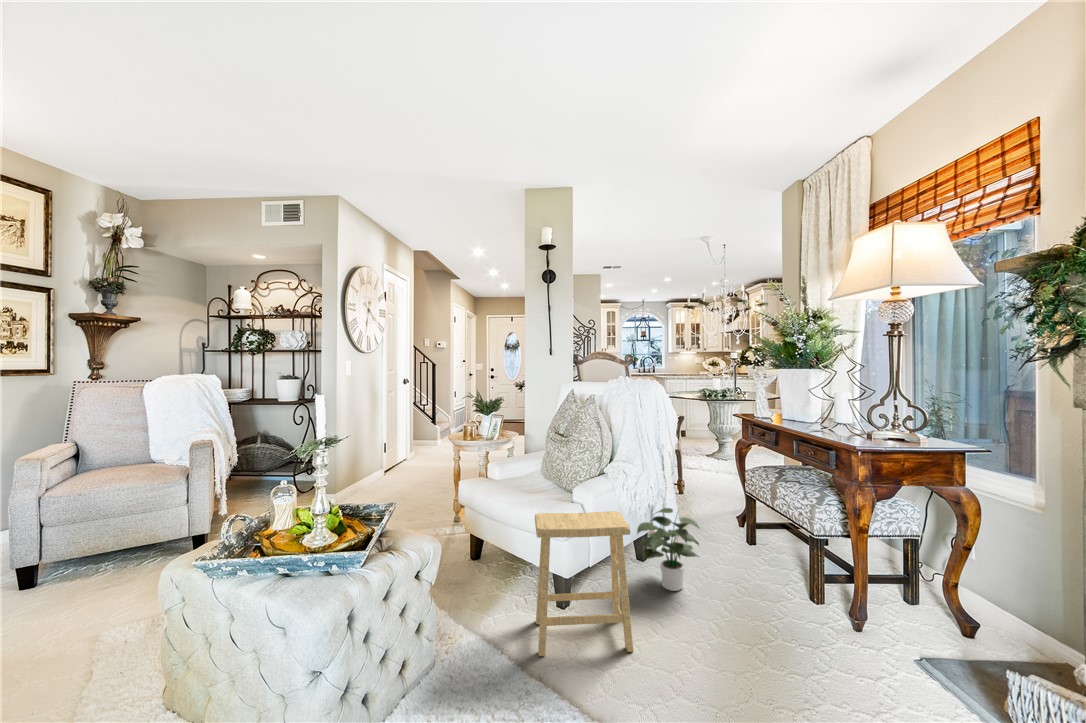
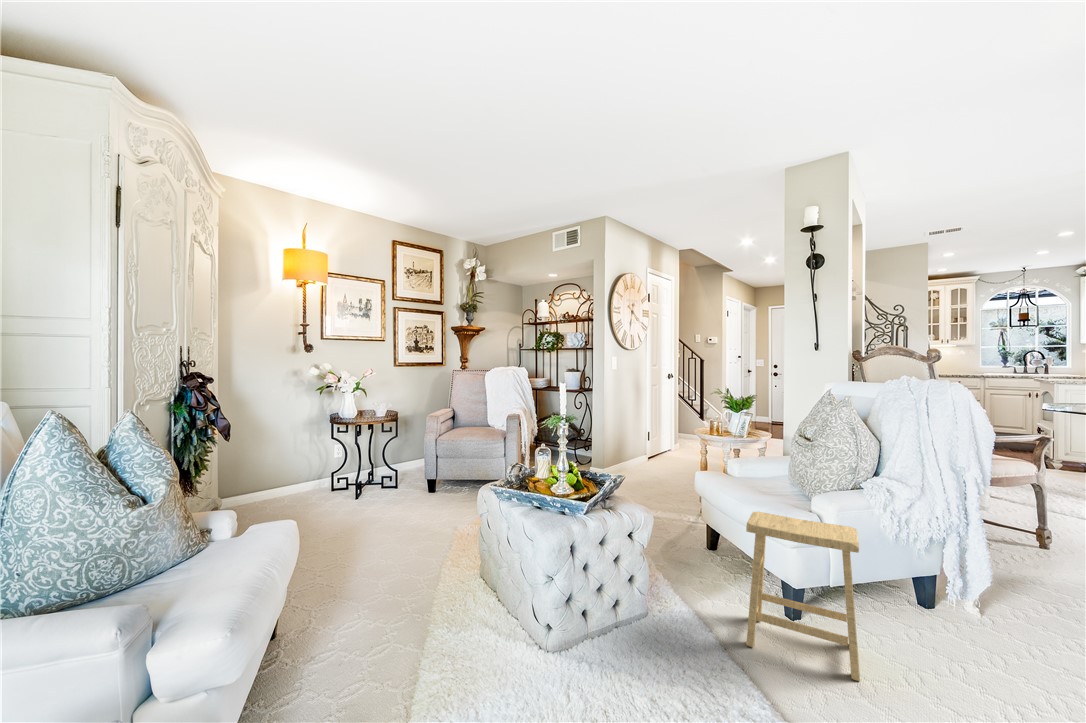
potted plant: present [637,508,700,591] -> none [895,544,1004,649]

